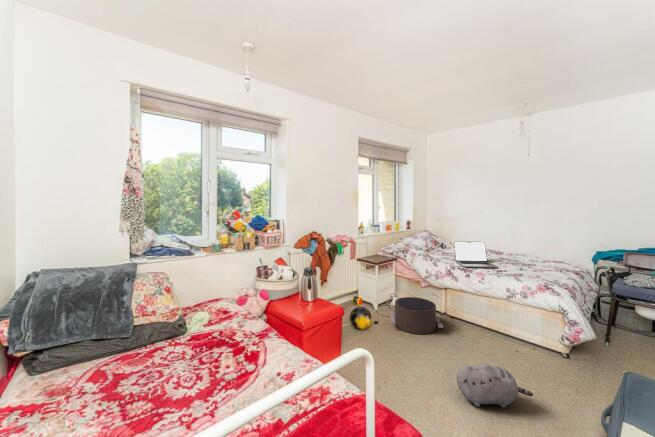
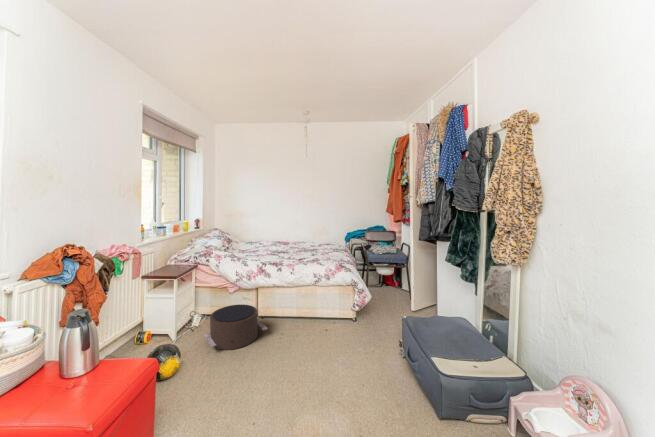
laptop: present [454,242,498,268] -> none [259,235,299,262]
plush toy: present [457,364,533,408] -> none [314,349,366,396]

